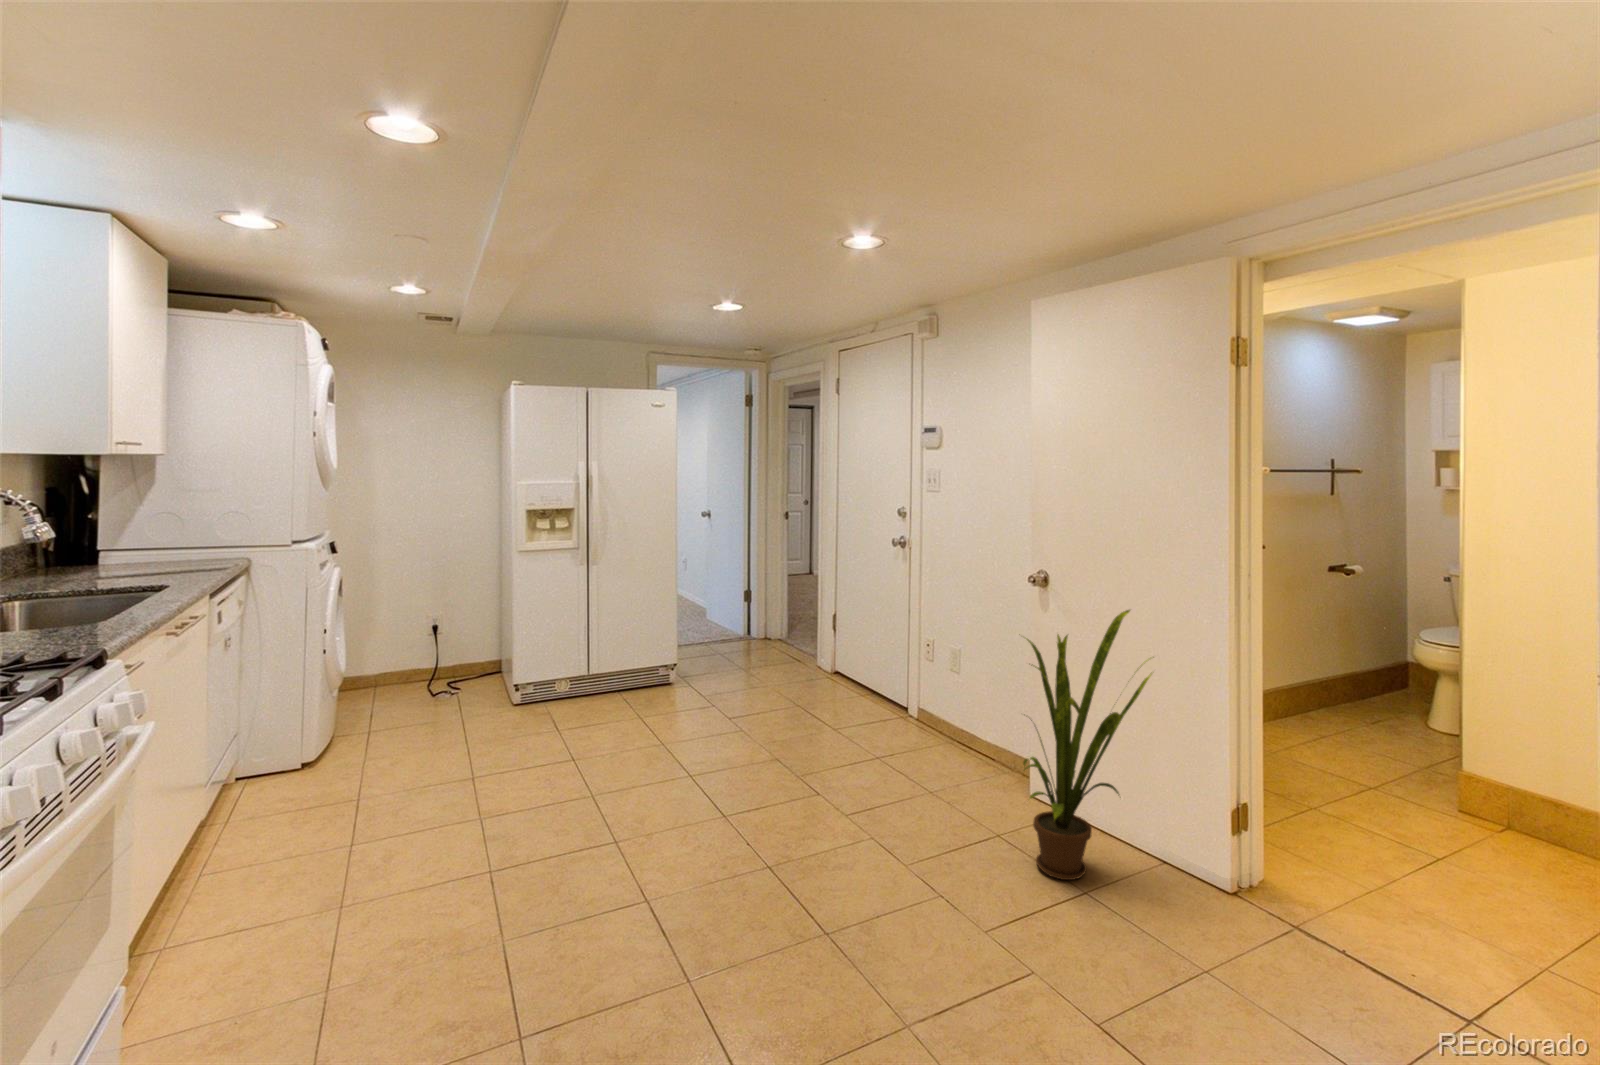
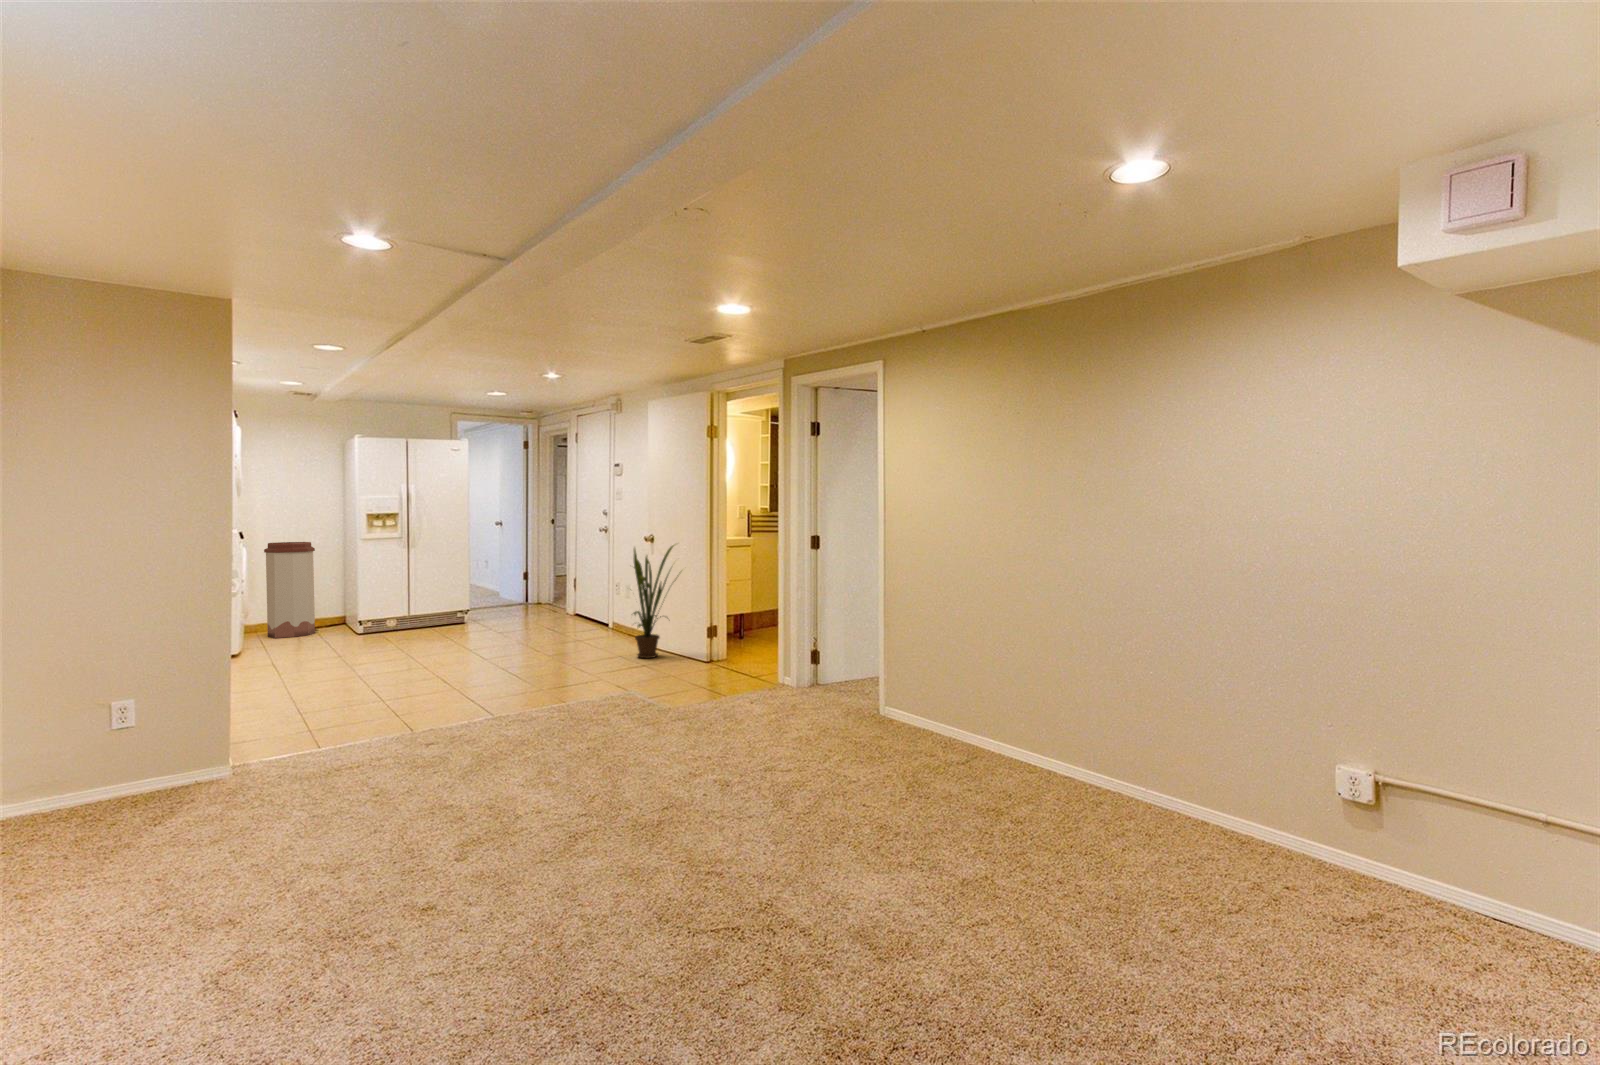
trash can: none [383,550,458,702] -> present [264,542,315,638]

